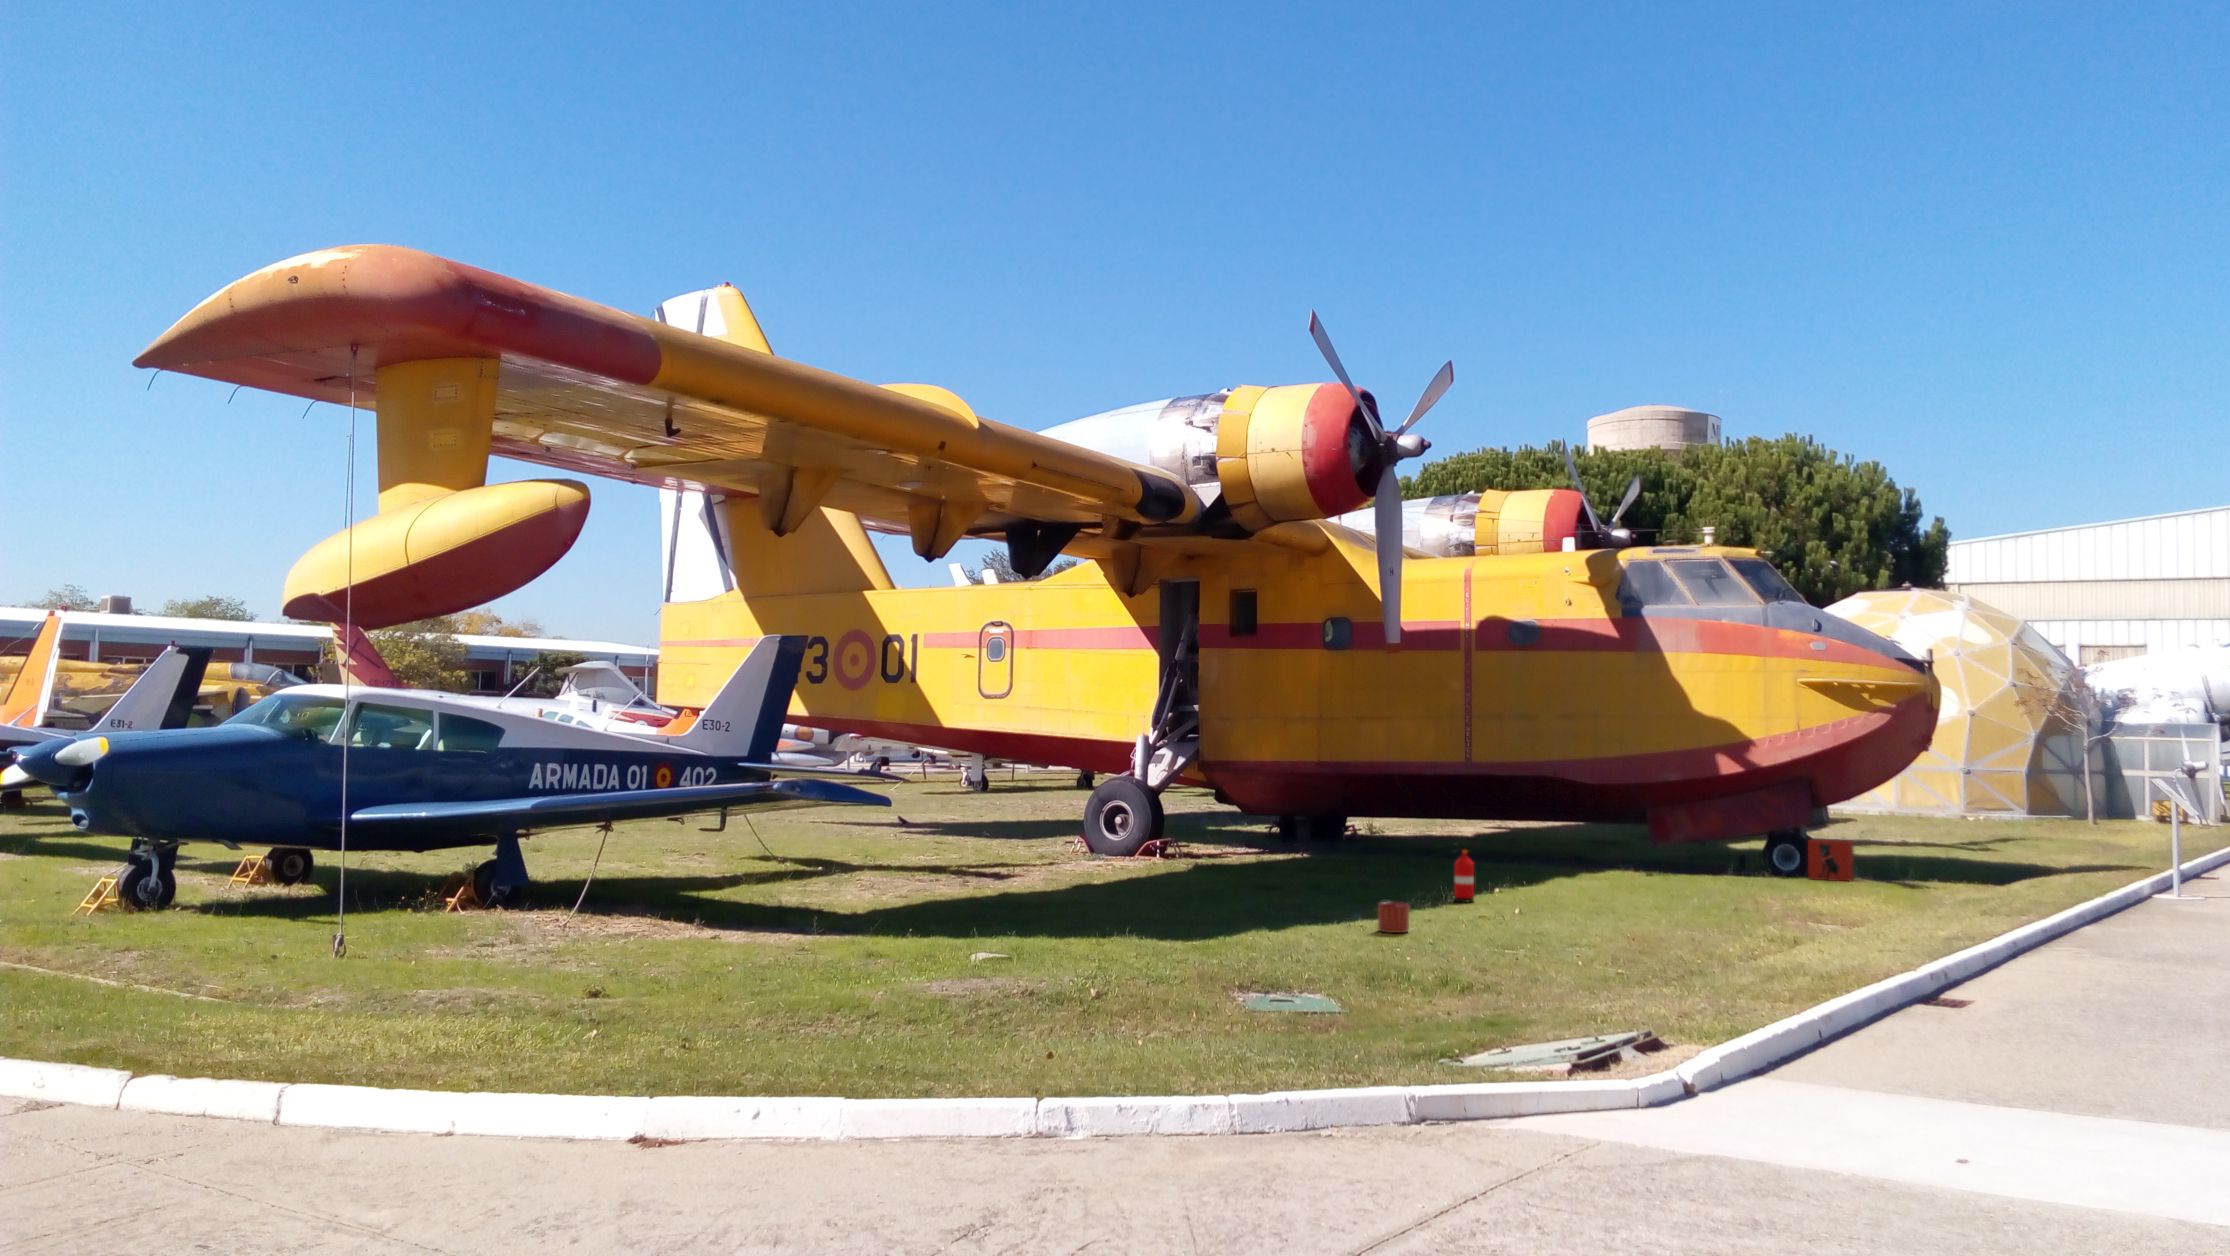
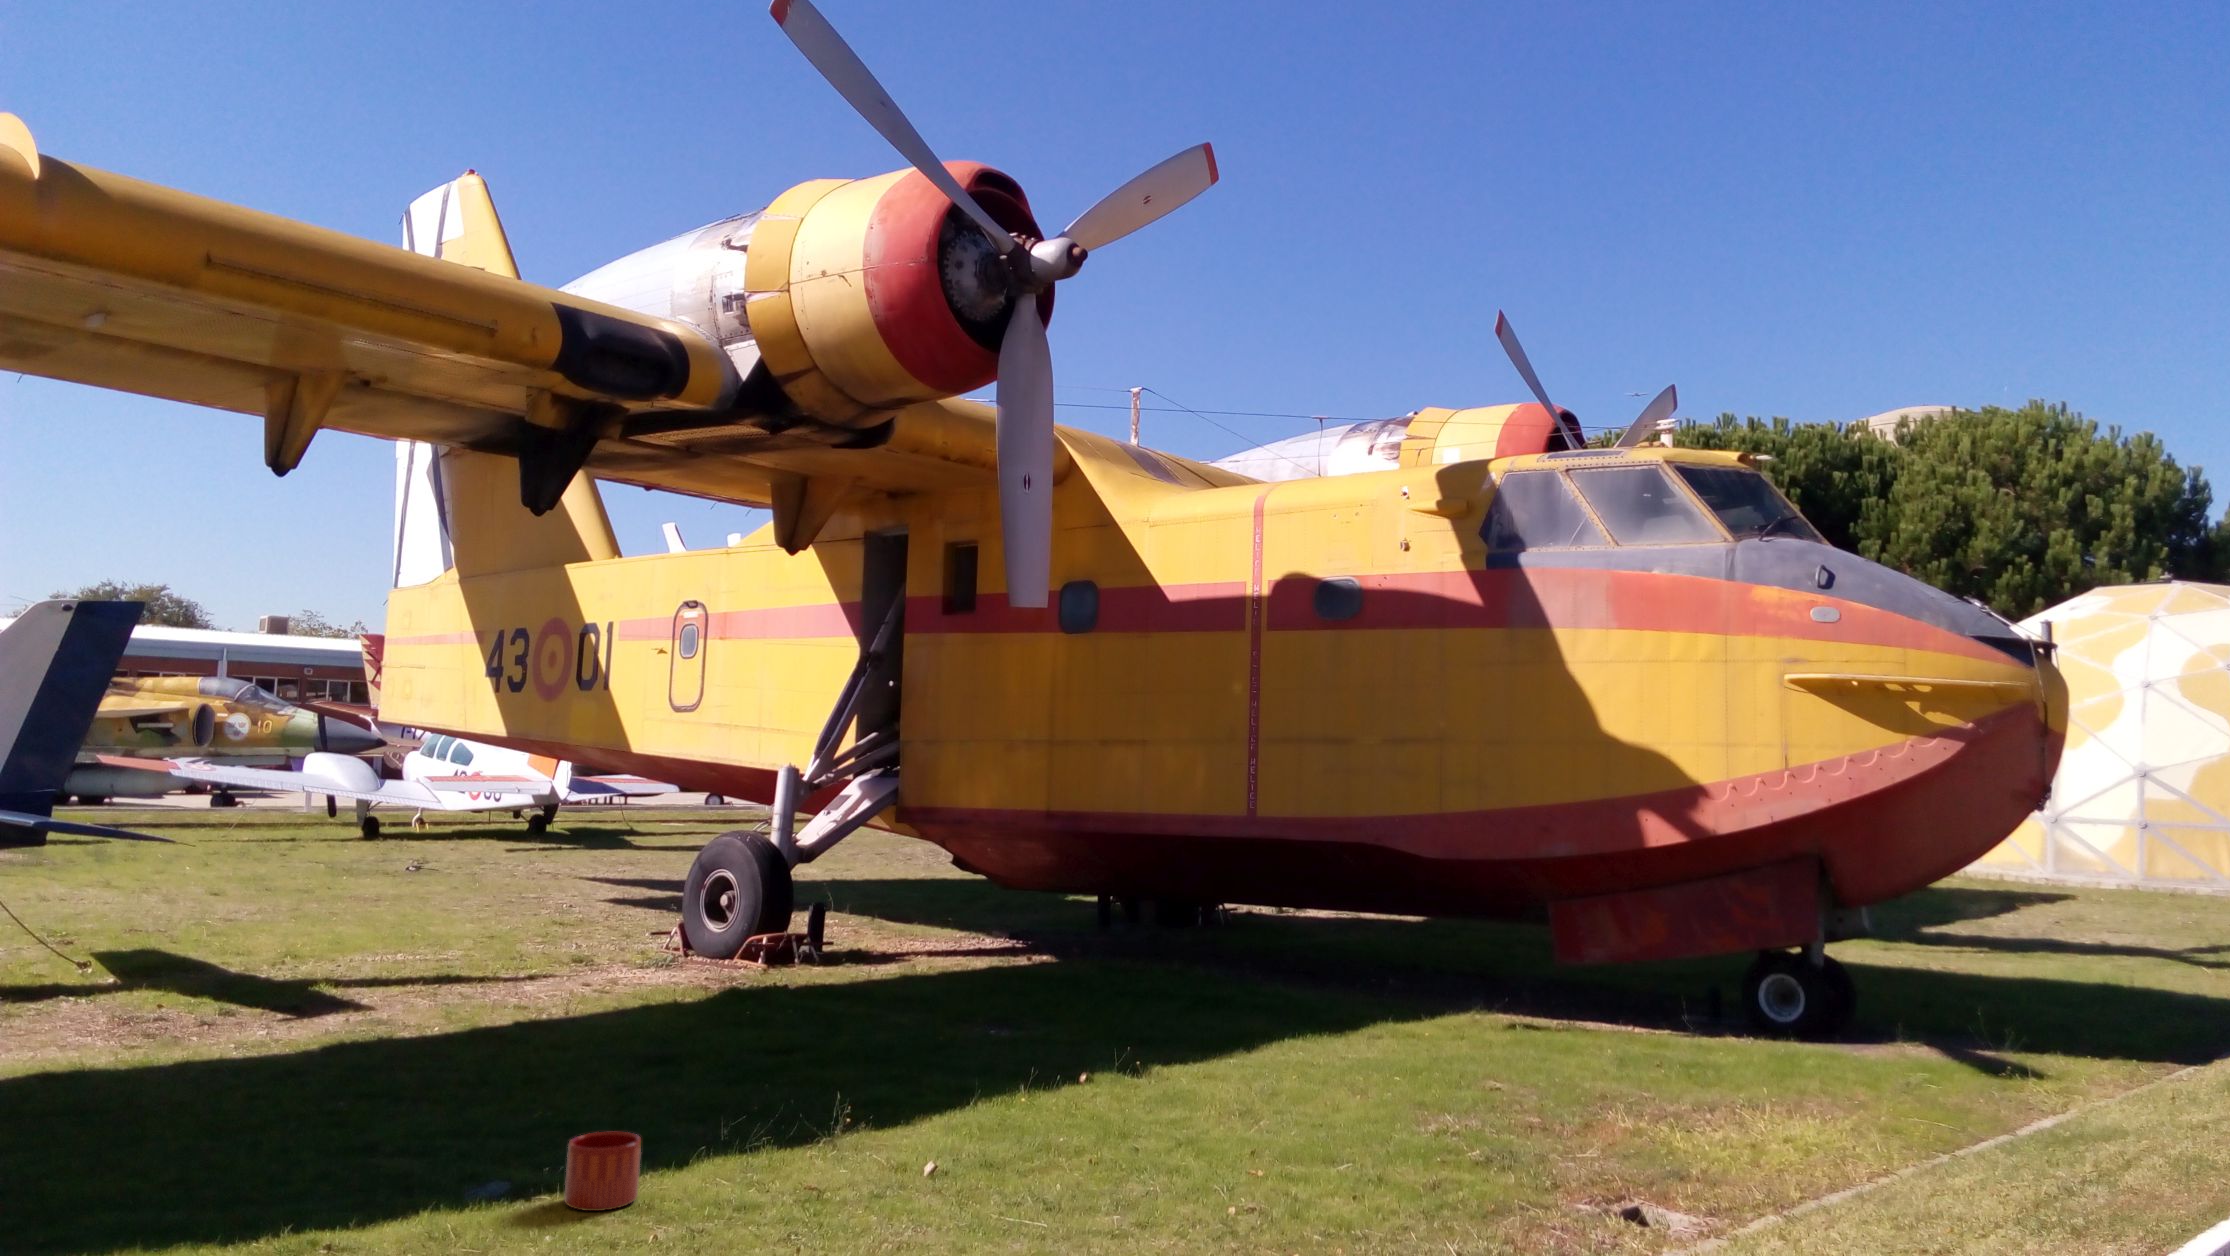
storage box: present [1808,838,1854,881] -> none [1822,961,1914,1047]
fire extinguisher: present [1454,844,1474,902] -> none [1005,974,1054,1090]

